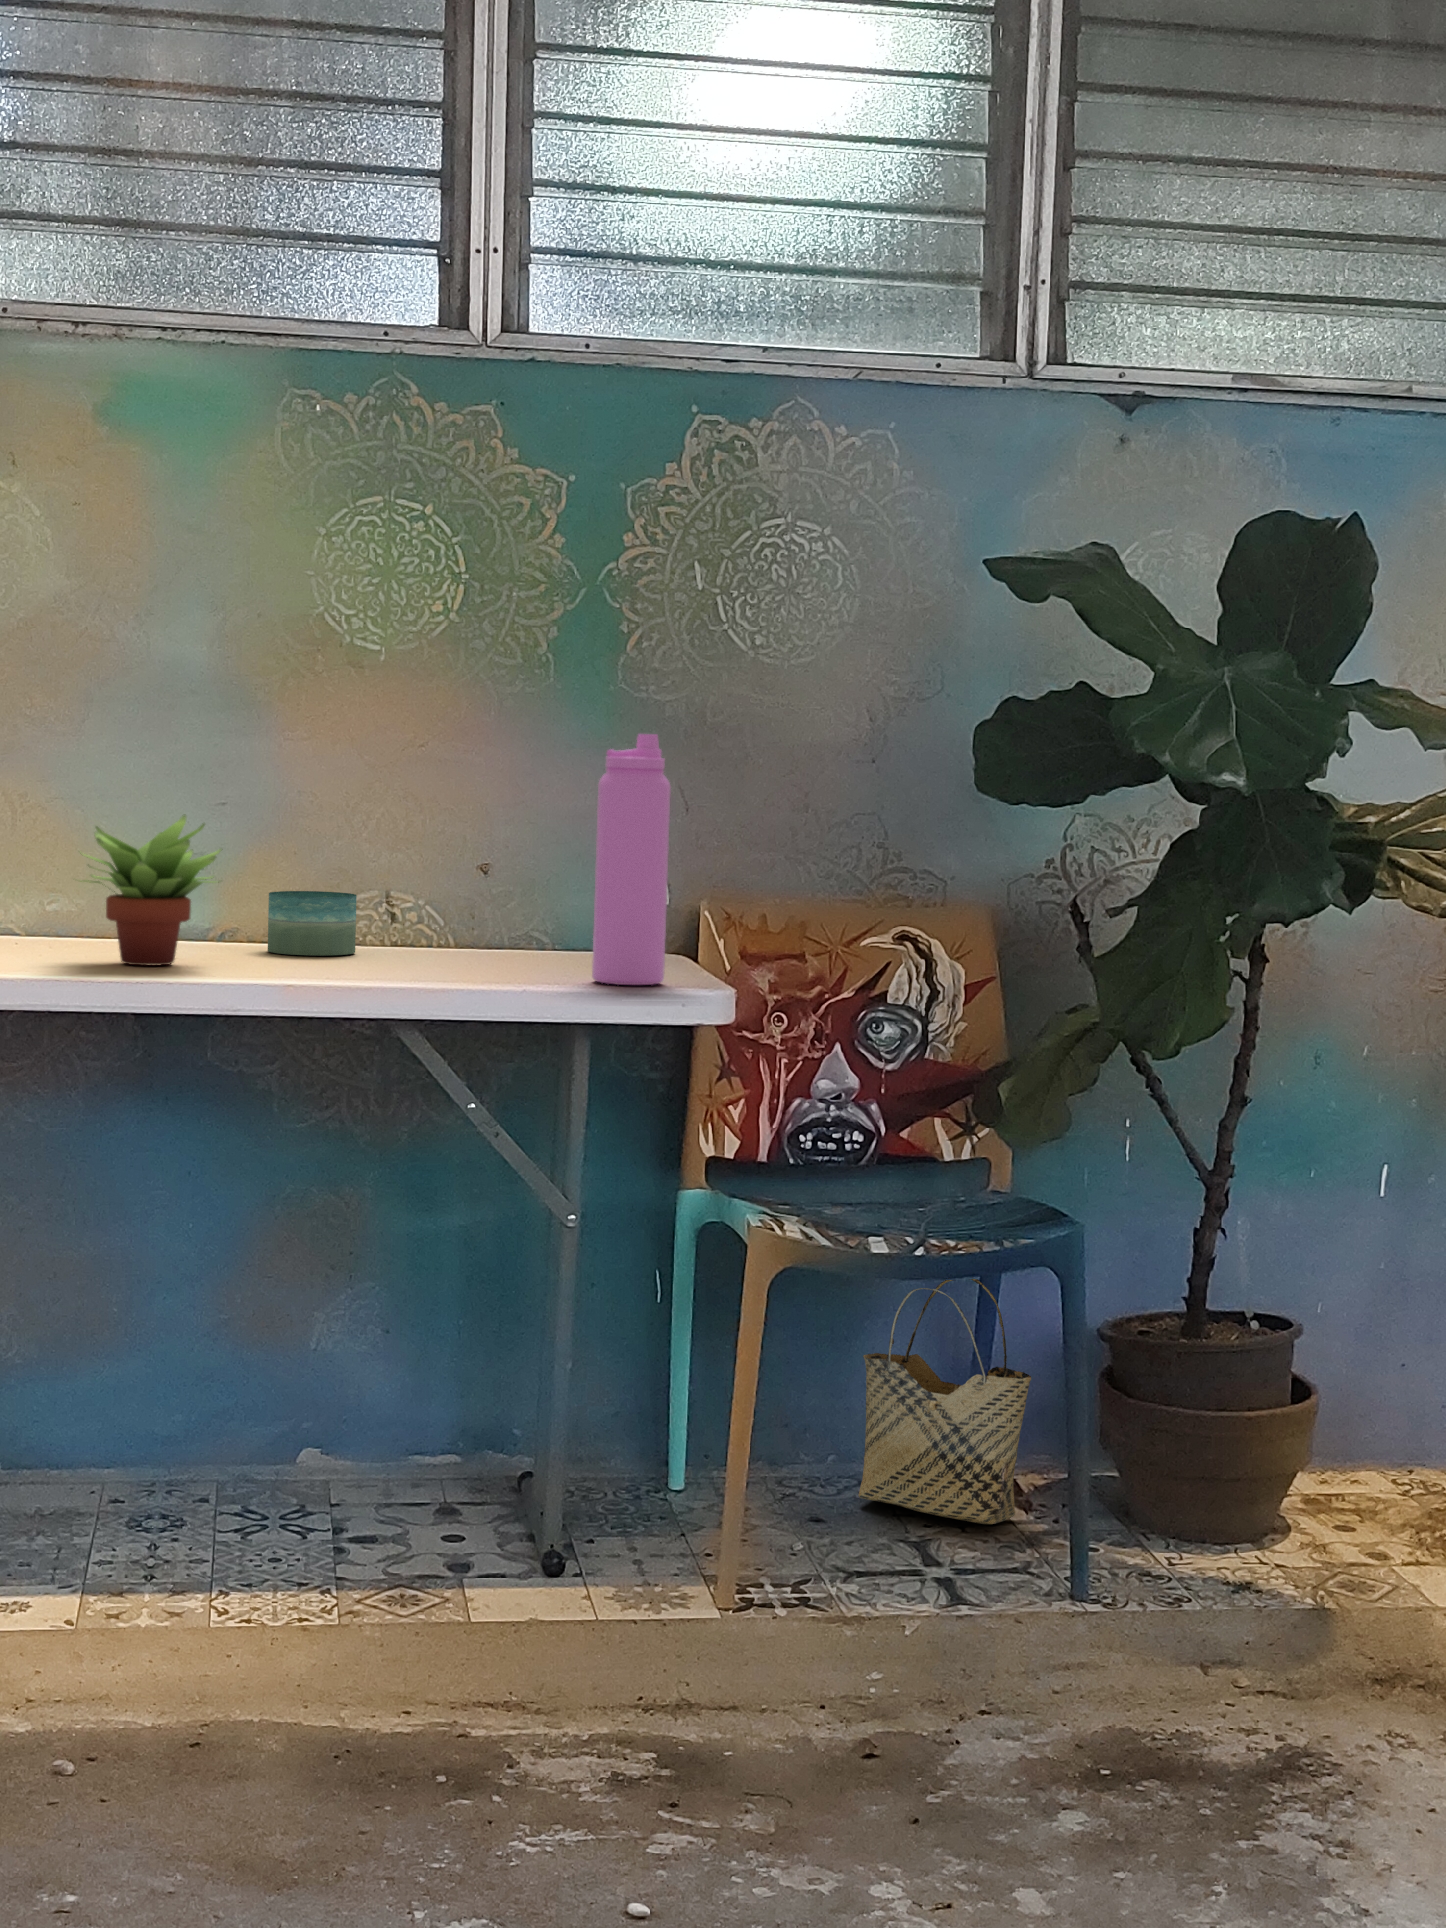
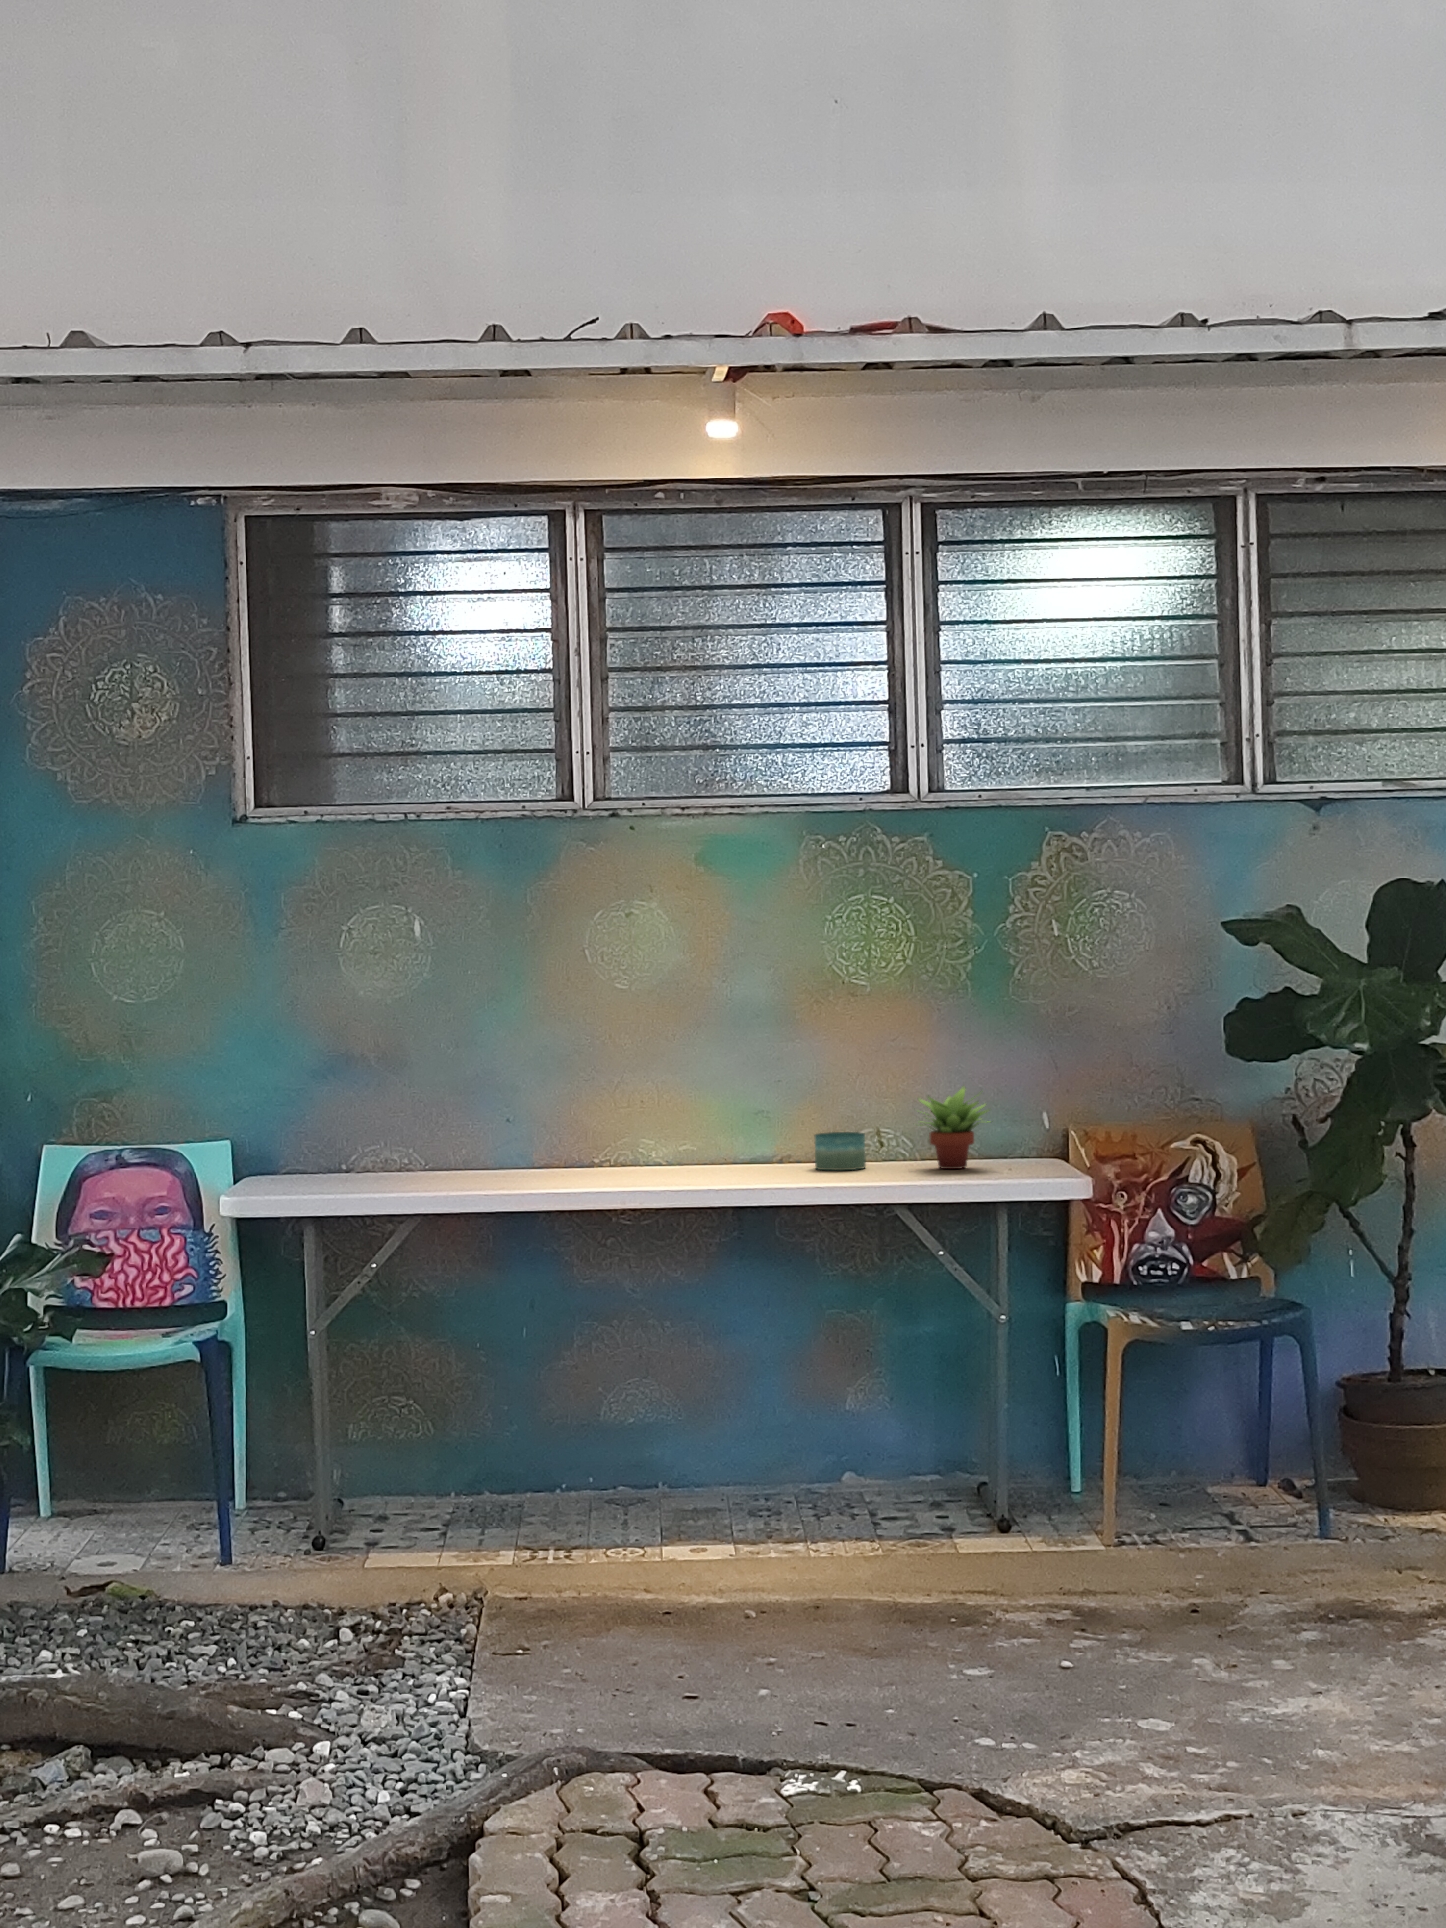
water bottle: present [592,734,671,985] -> none [1005,1035,1050,1180]
succulent plant: present [81,815,222,966] -> present [919,1086,989,1169]
woven basket: present [859,1278,1031,1524] -> none [1188,1352,1295,1506]

